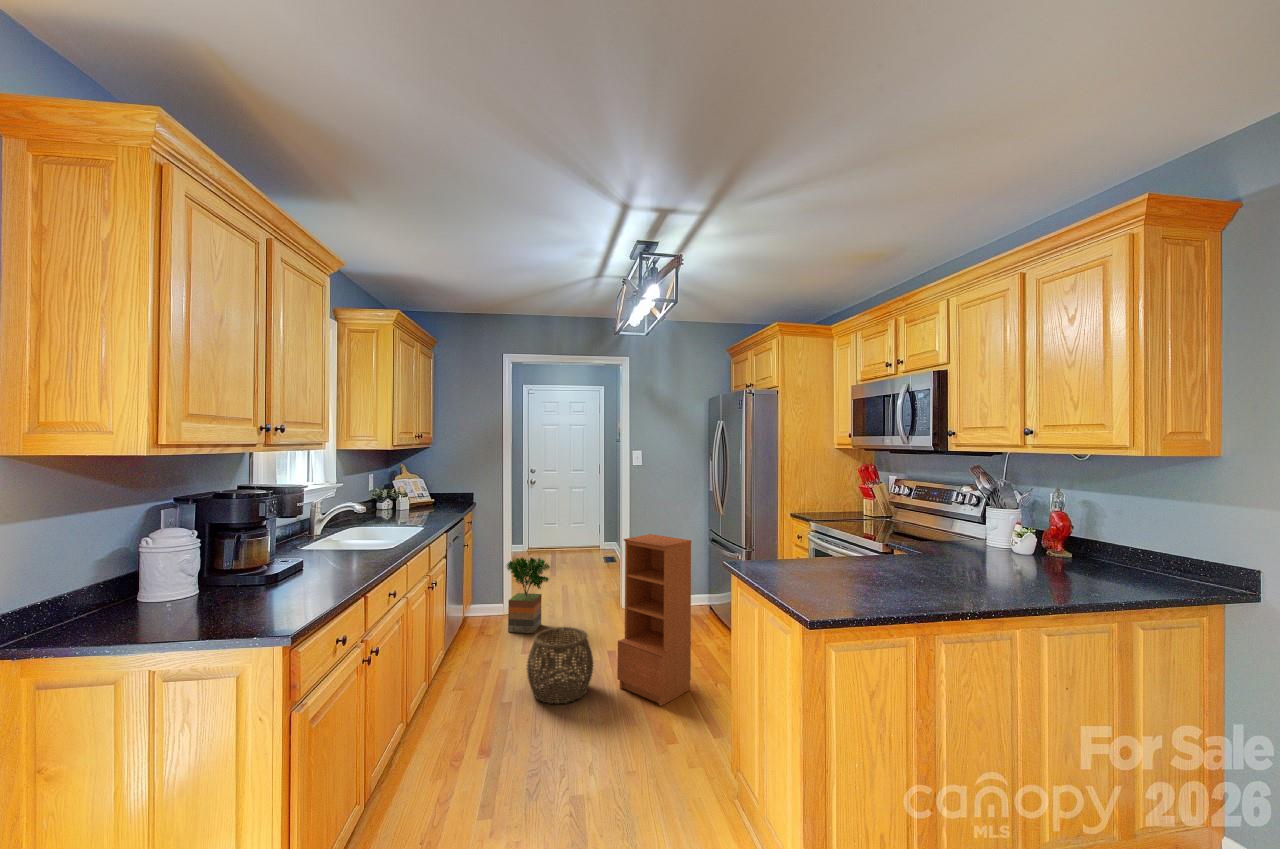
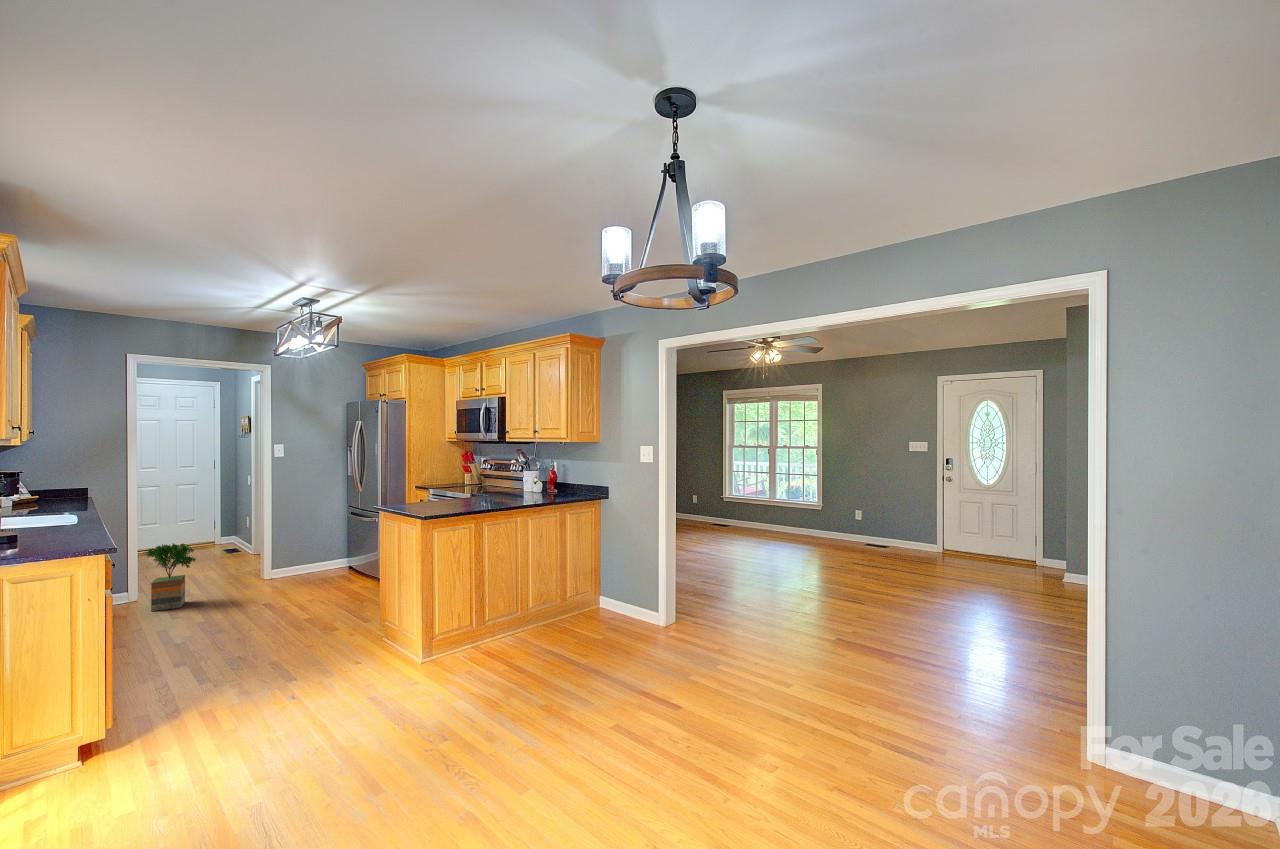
bookcase: present [617,534,691,706] -> none [284,507,344,619]
woven basket: present [527,627,594,704] -> none [203,582,265,636]

